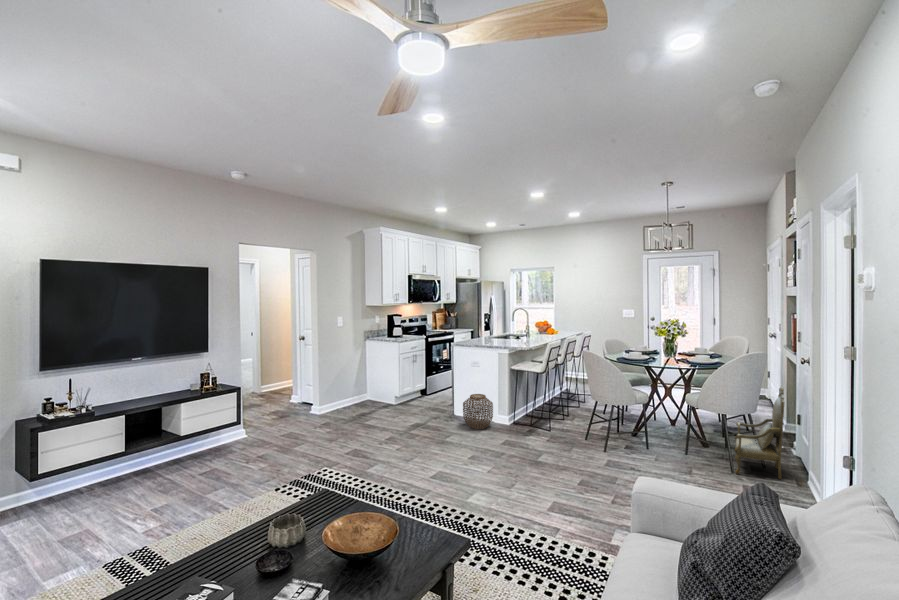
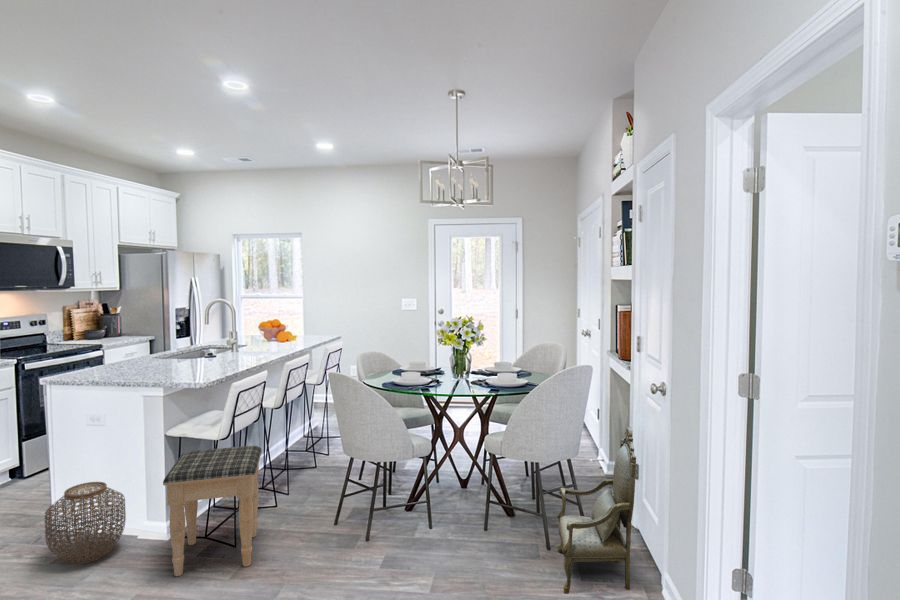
footstool: none [517,384,558,440] -> present [163,446,262,576]

